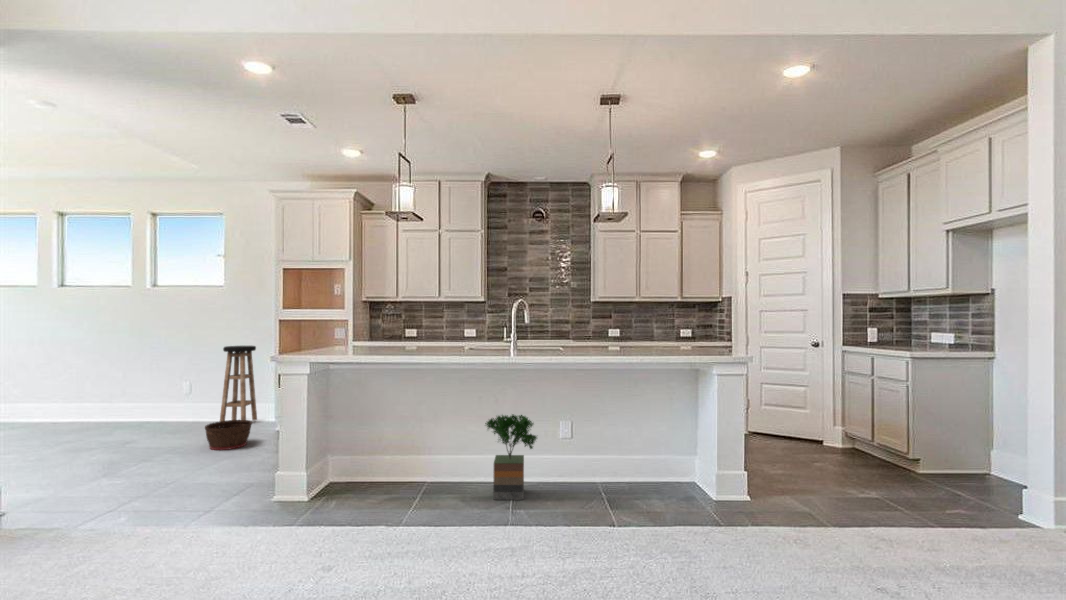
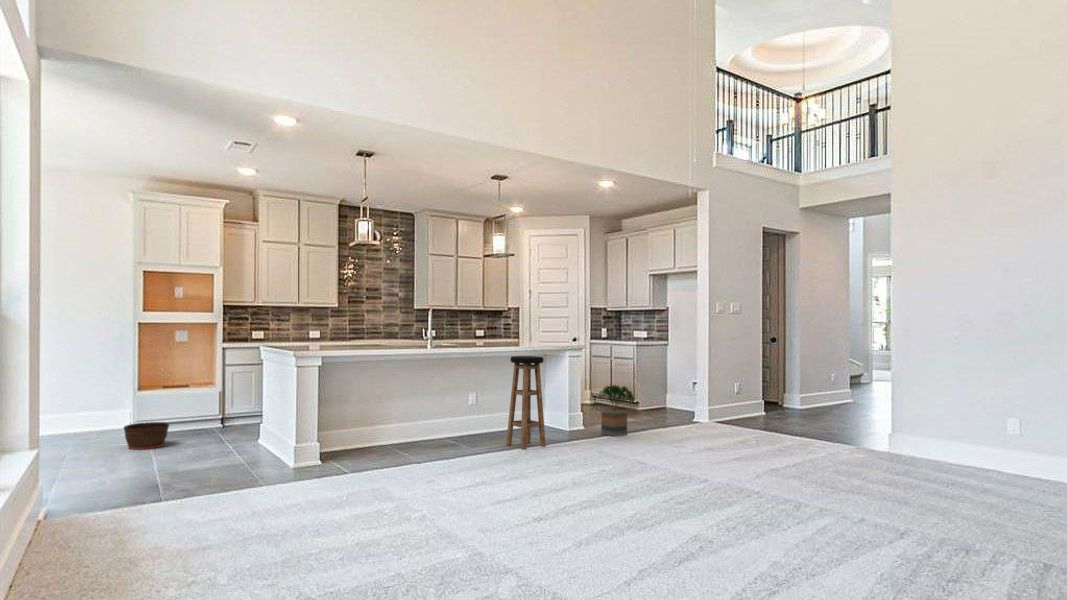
bar stool: present [220,346,257,421] -> present [506,356,546,450]
potted tree: present [485,414,537,500] -> present [598,385,635,437]

